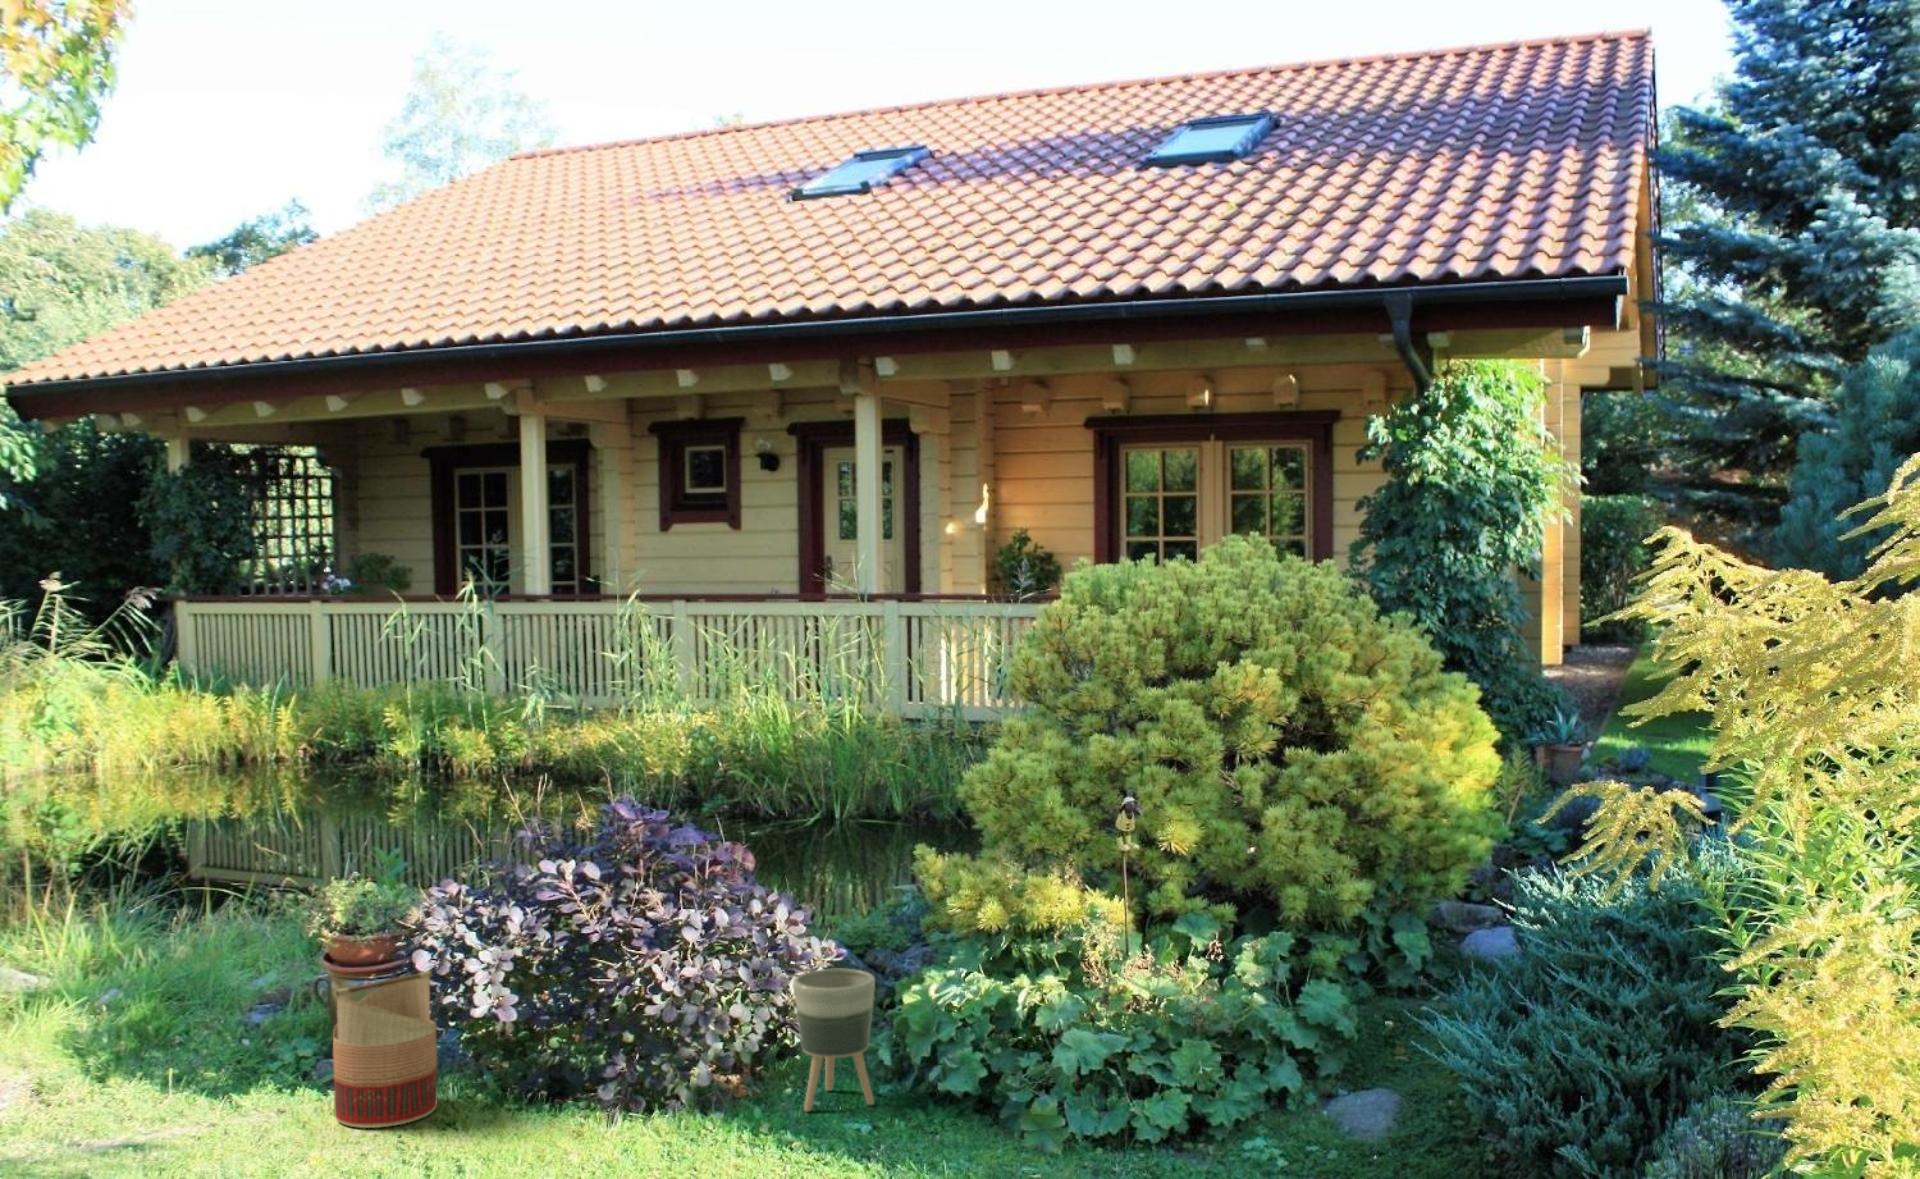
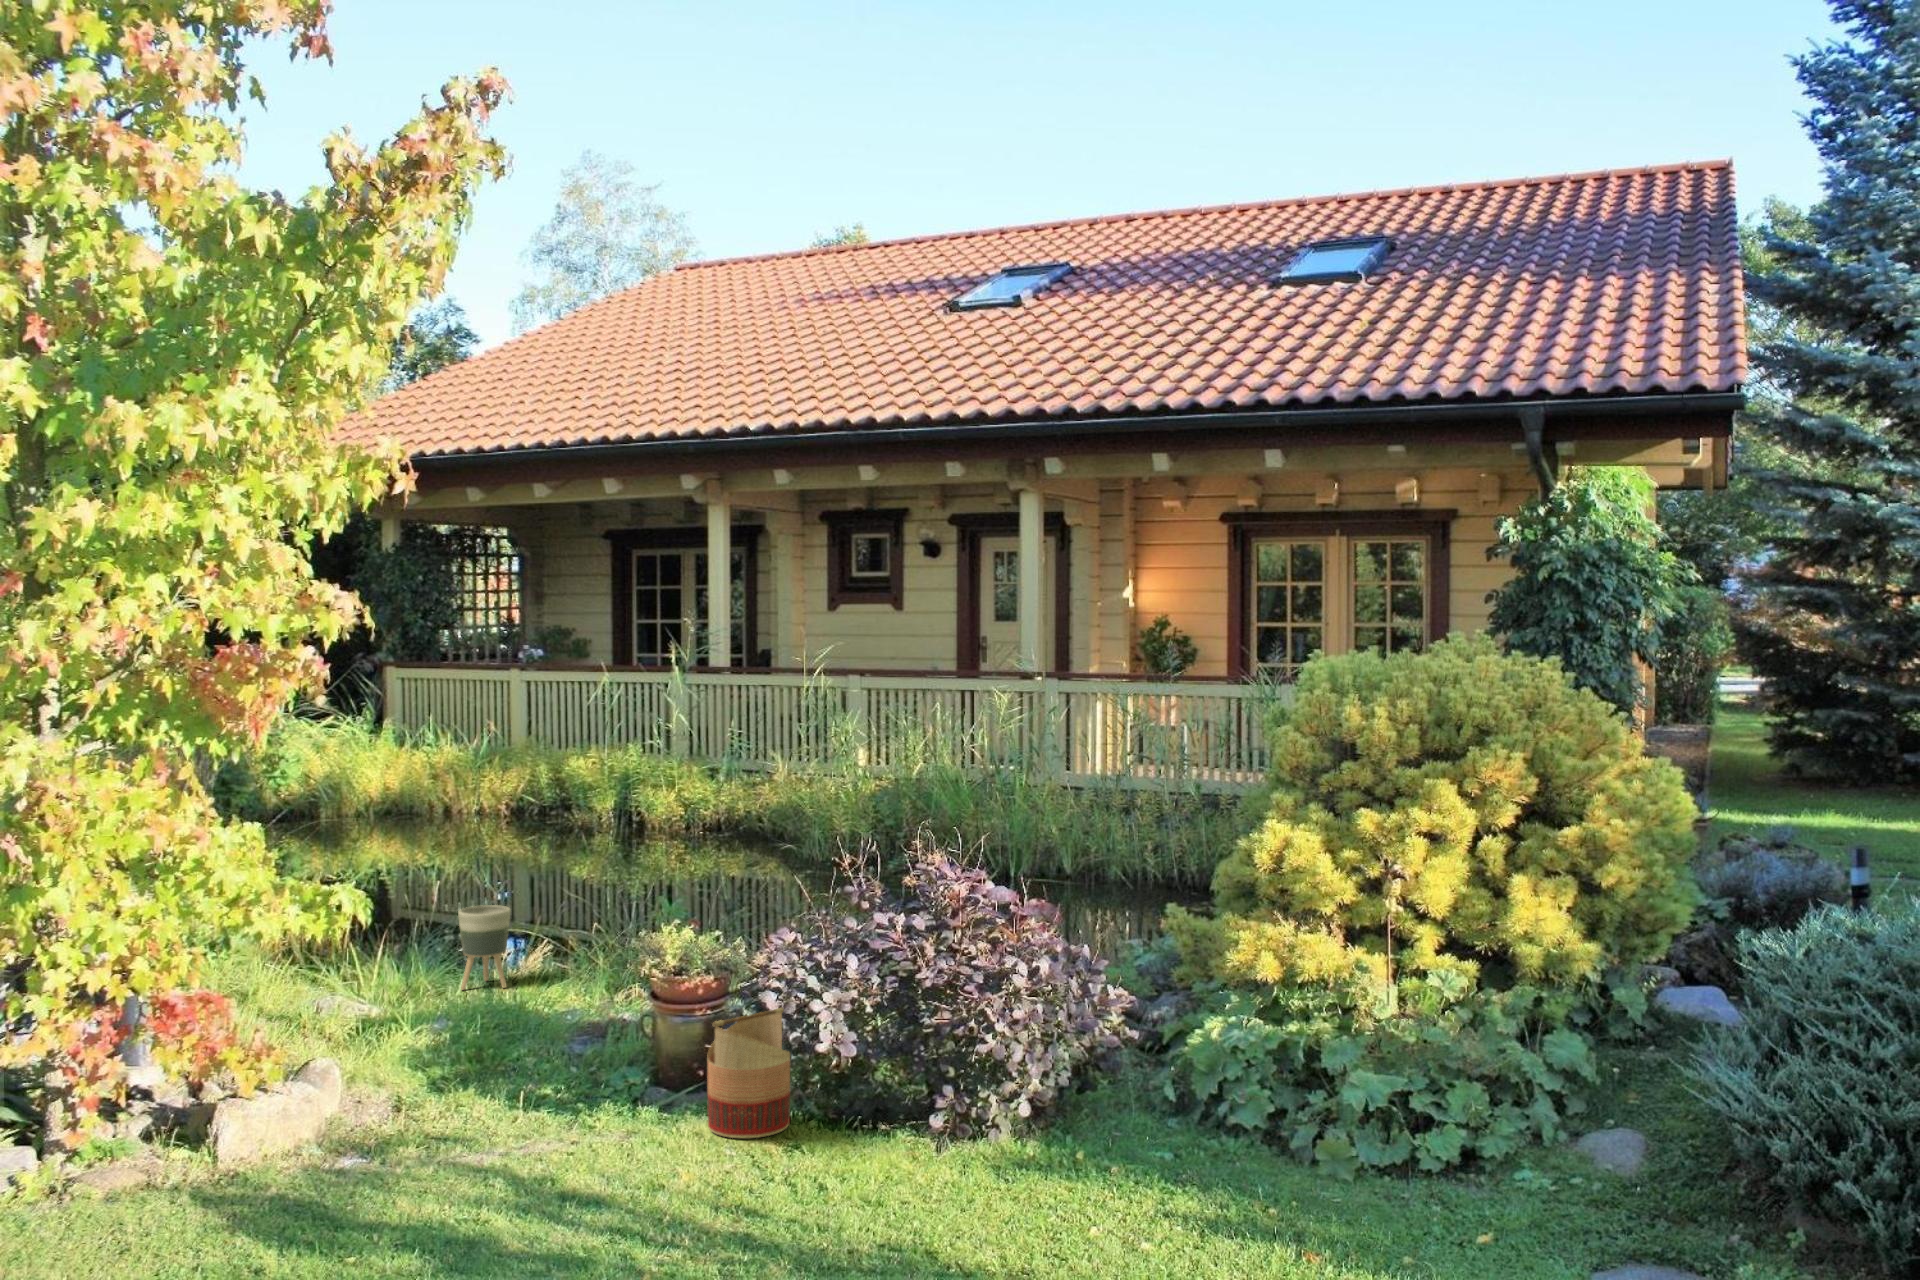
planter: present [793,968,875,1111] -> present [458,905,510,990]

